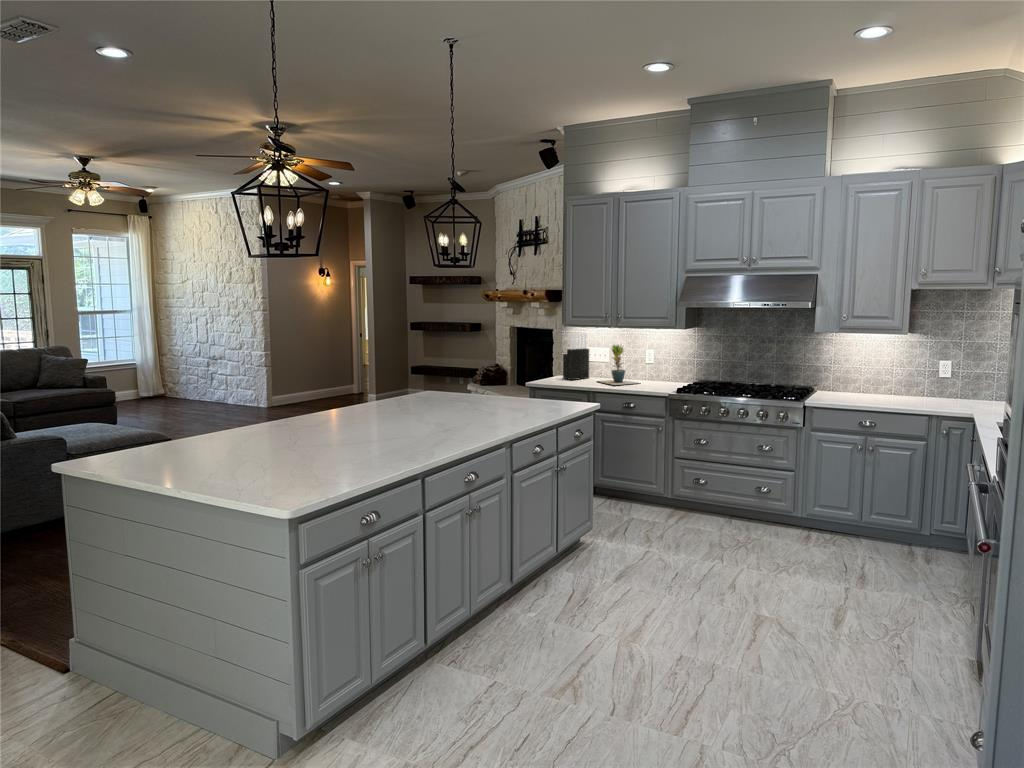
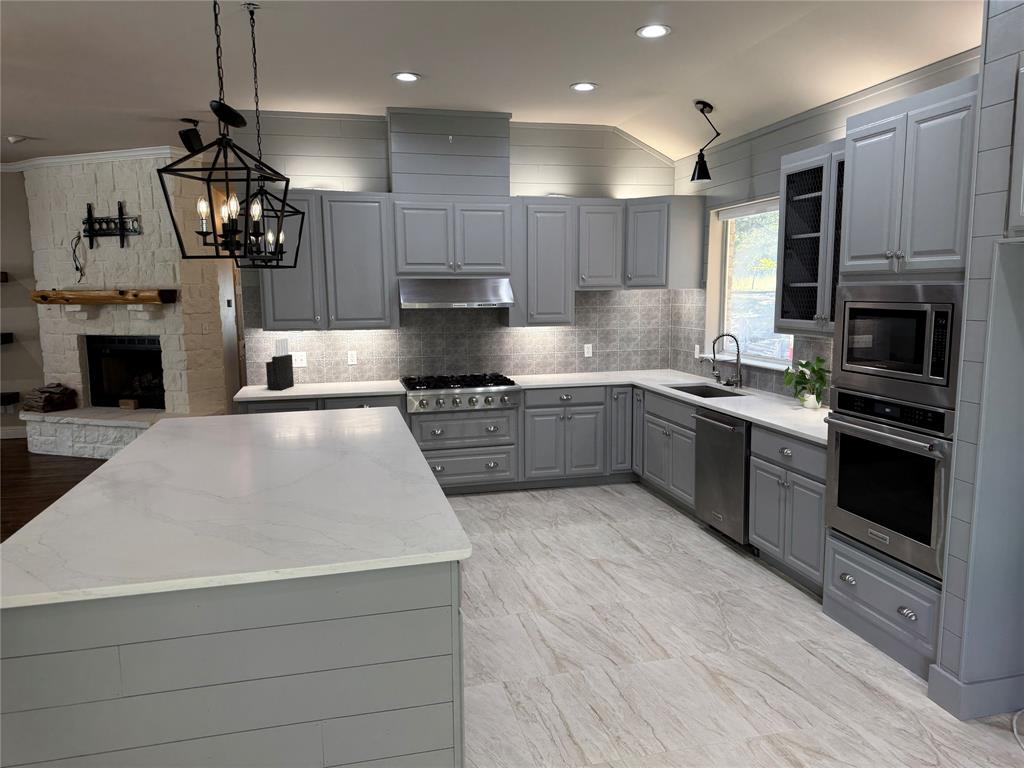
potted plant: present [598,345,637,385] -> none [309,347,359,390]

